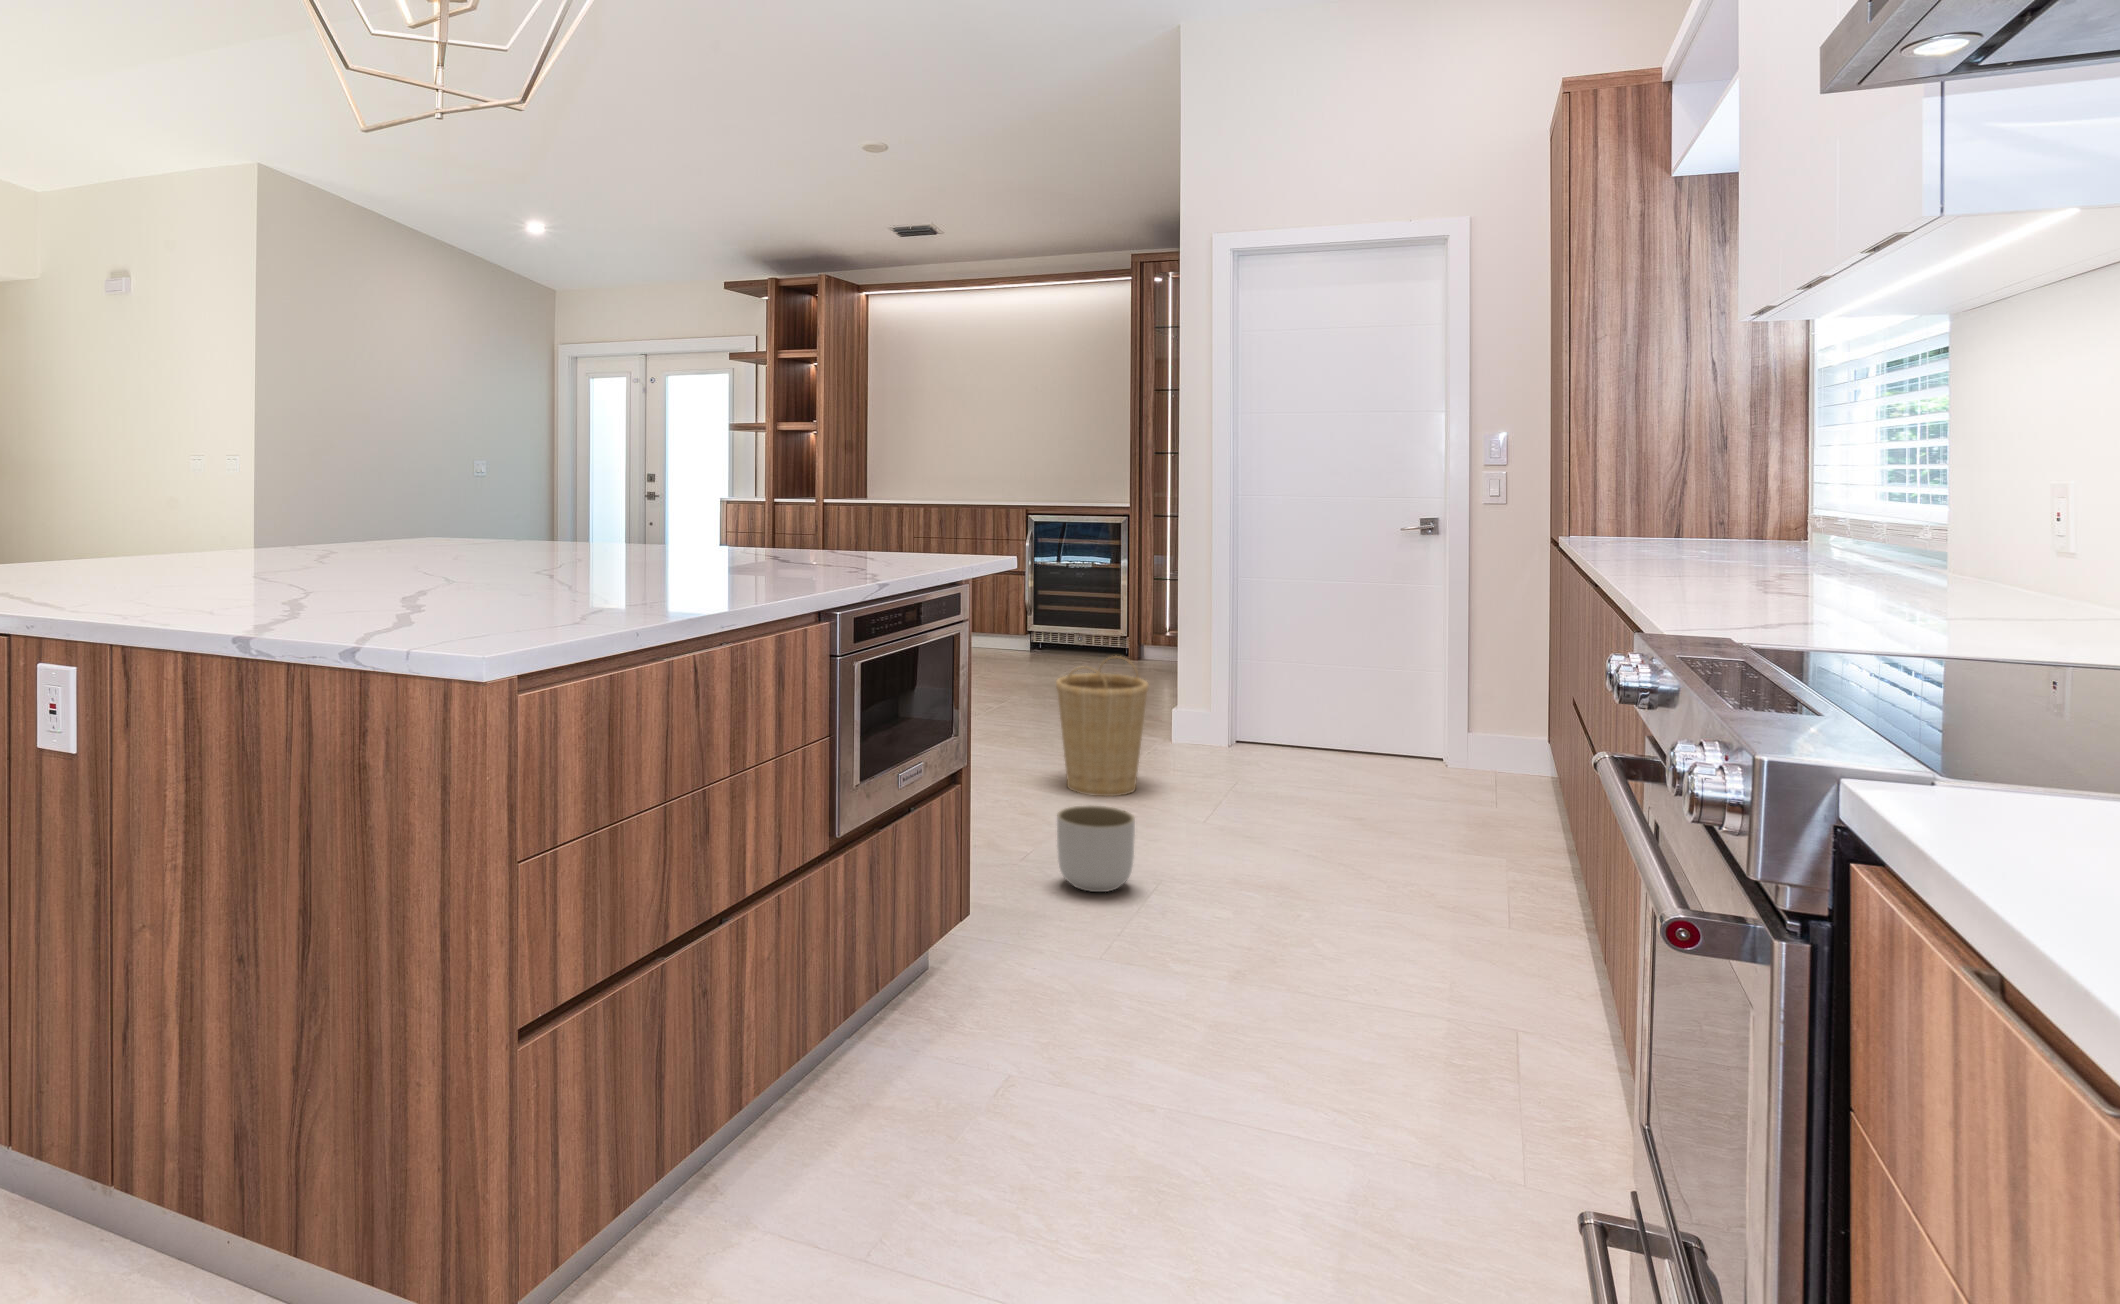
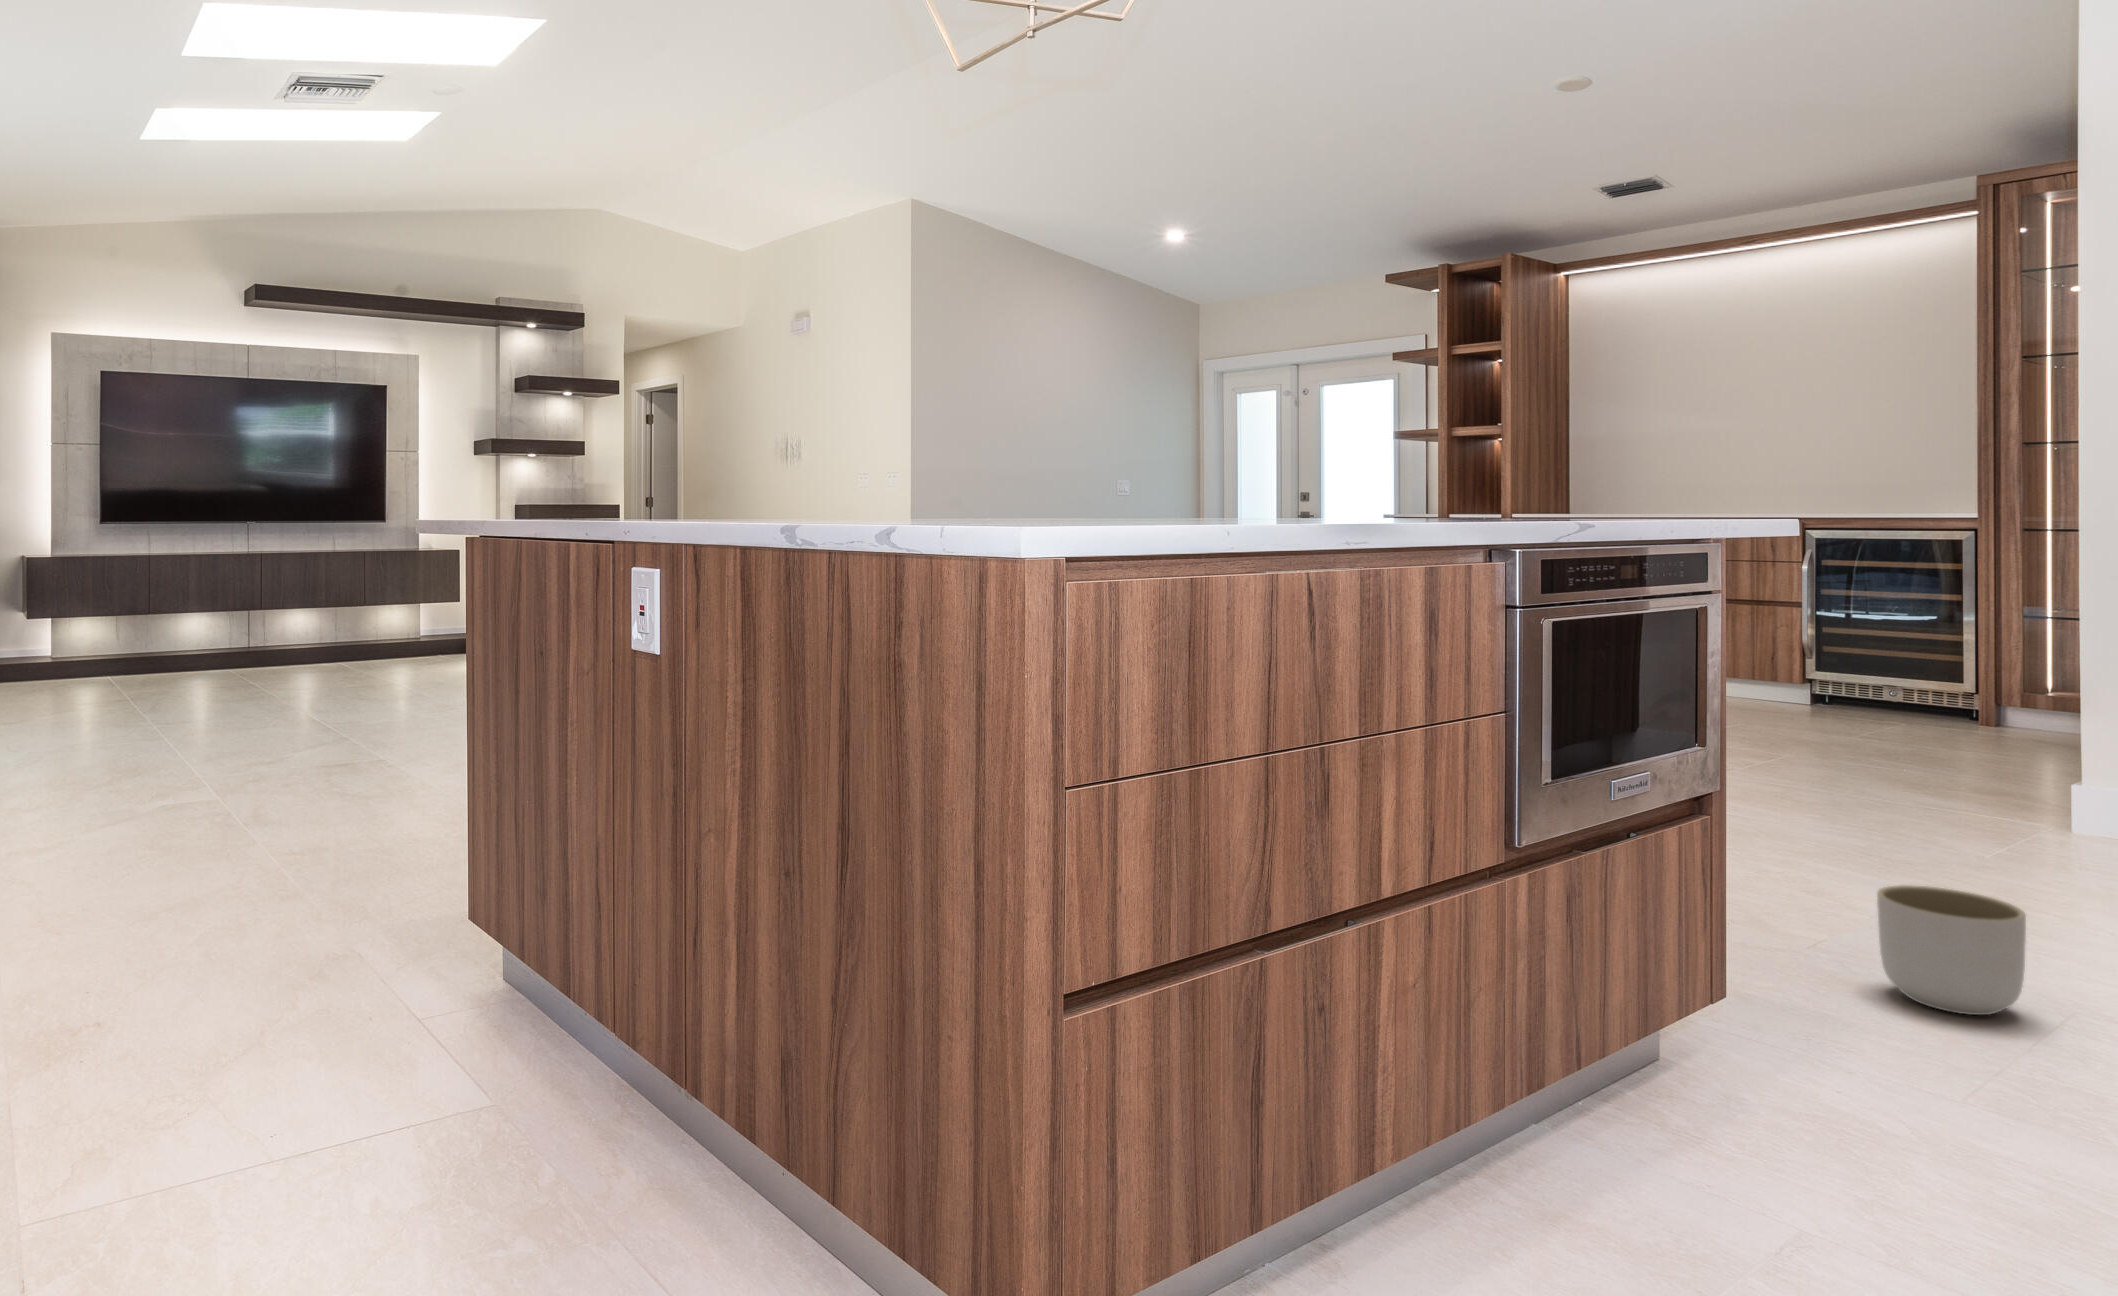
basket: present [1056,656,1149,796] -> none [1866,696,2037,892]

